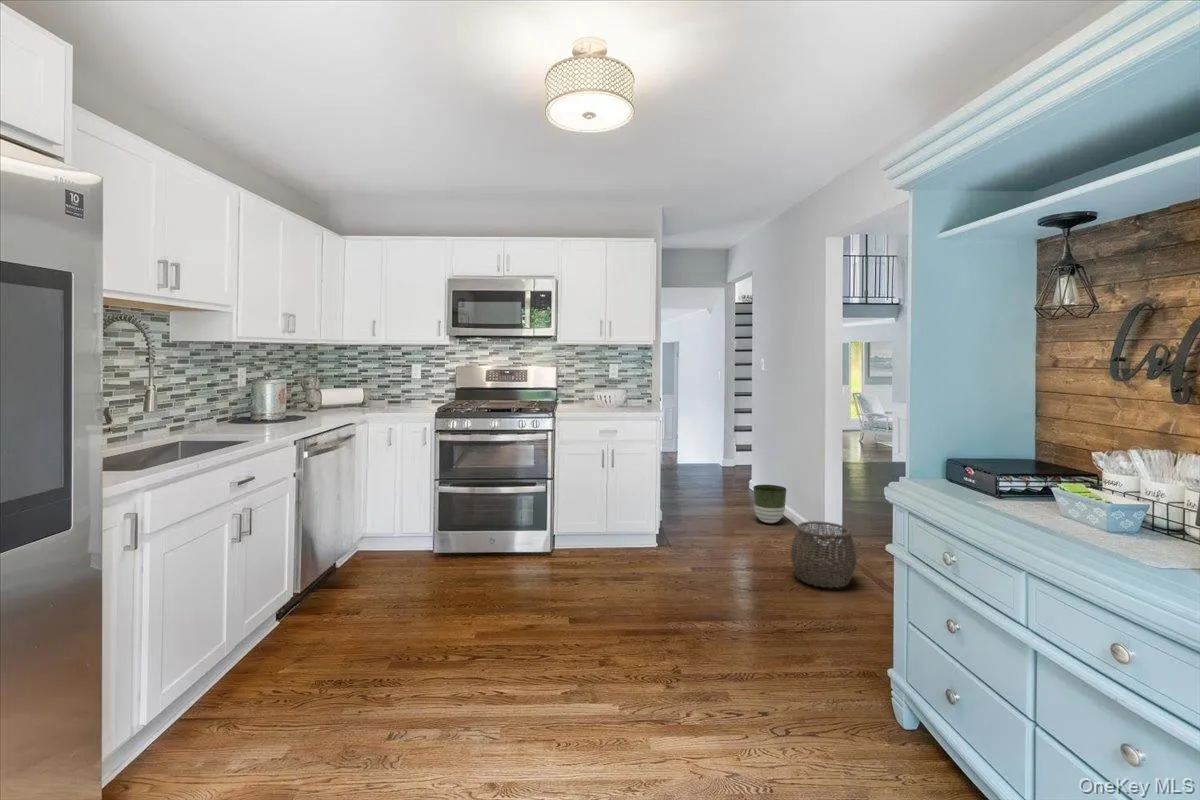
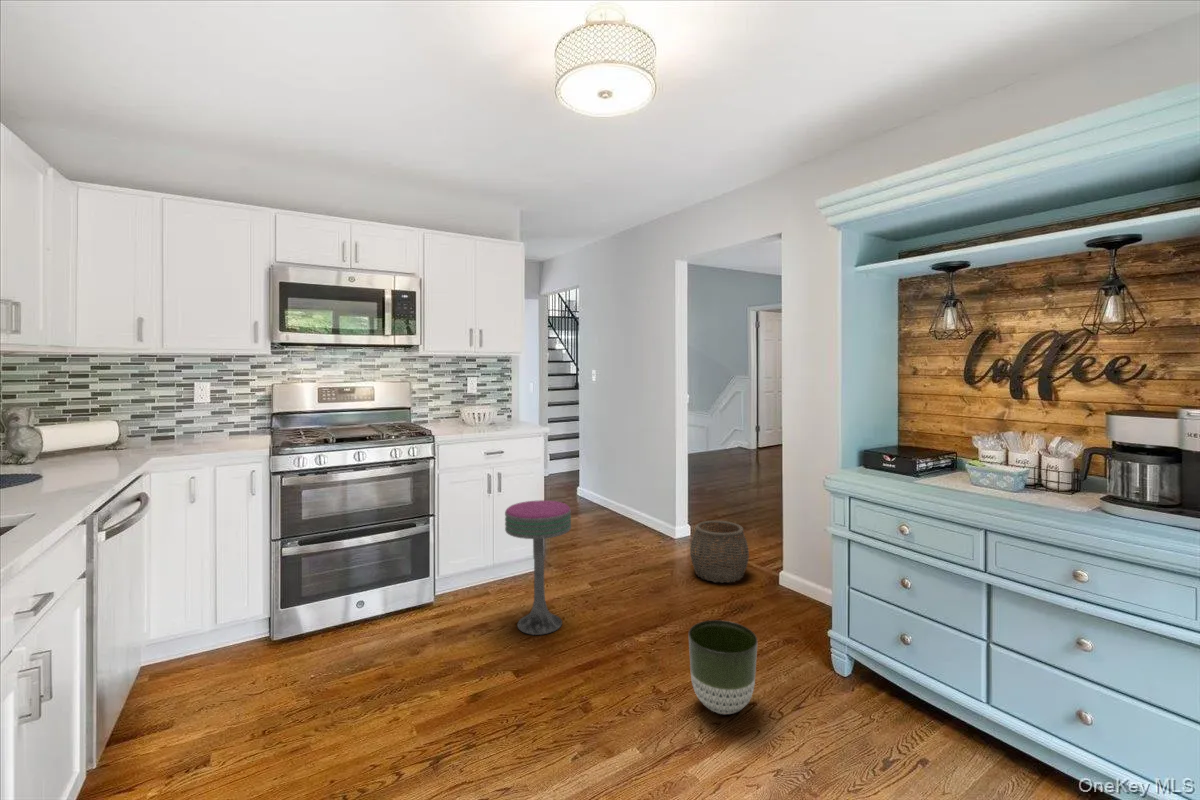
bar stool: none [584,473,642,588] -> present [505,500,571,635]
planter: present [753,485,786,523] -> present [689,620,757,714]

